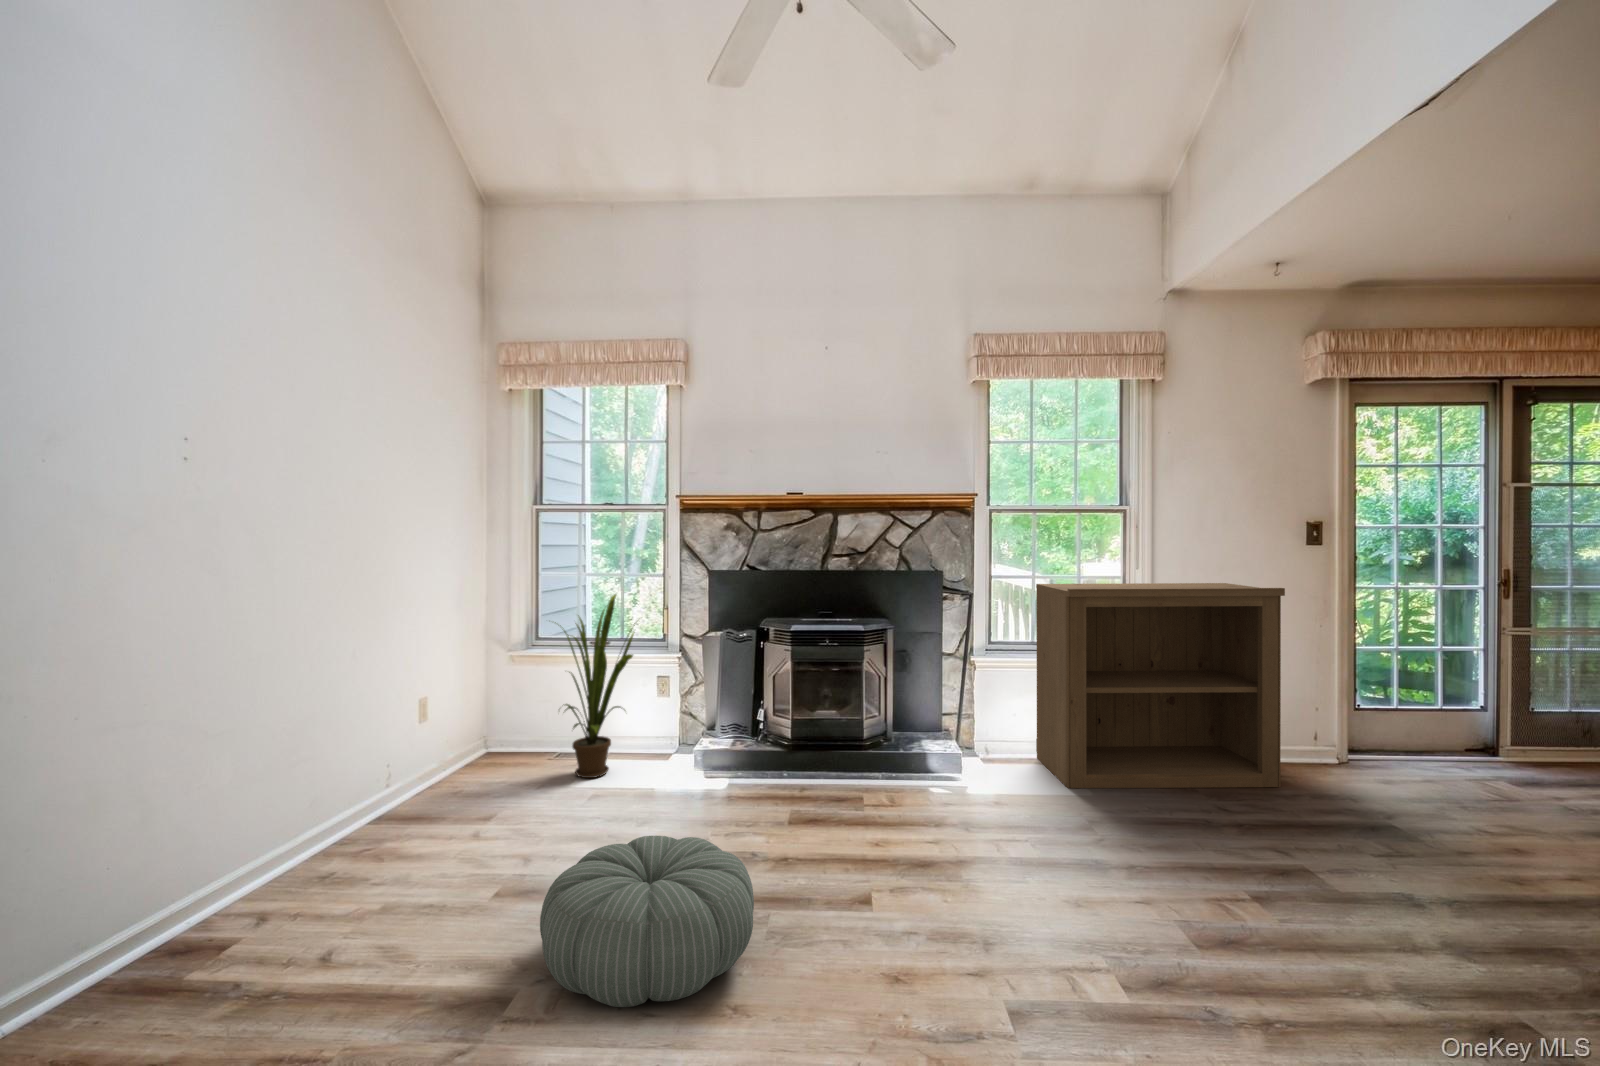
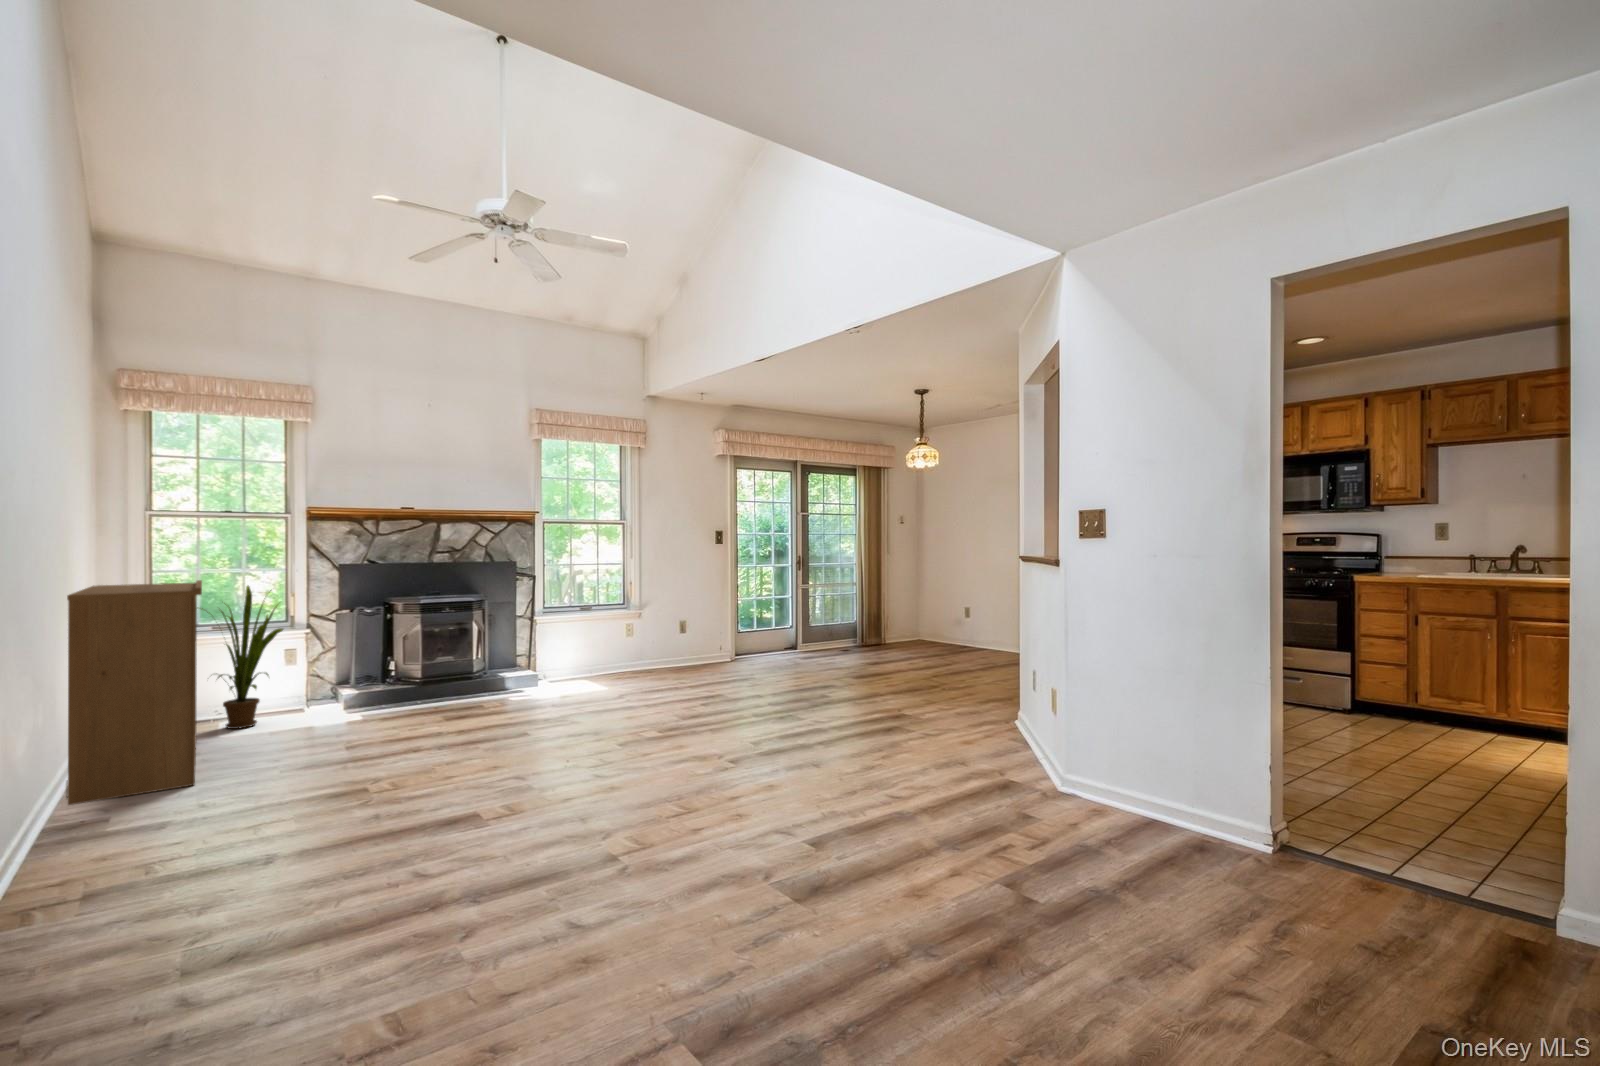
bookshelf: present [1036,583,1285,788] -> present [66,580,202,805]
pouf: present [540,836,754,1007] -> none [342,704,471,772]

